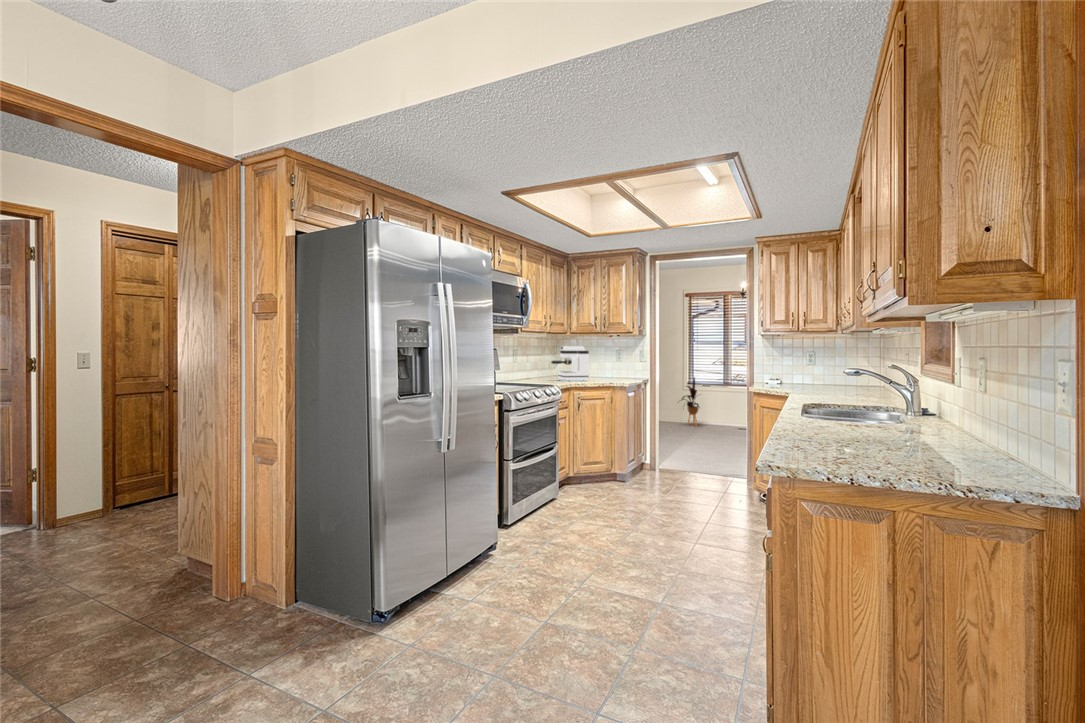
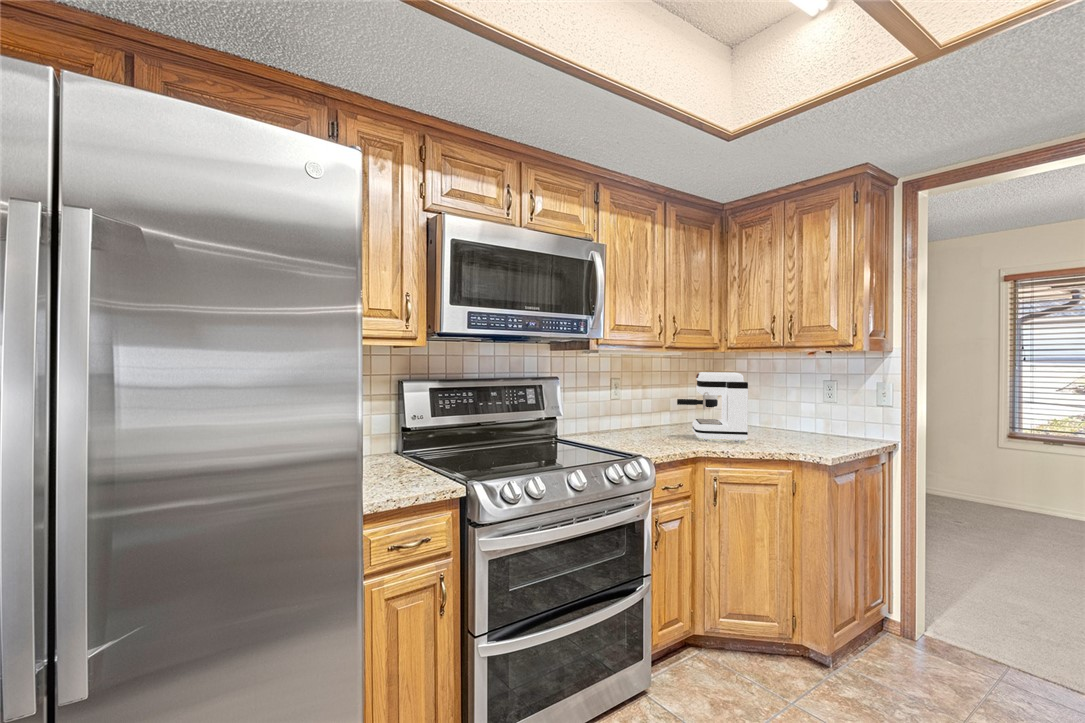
house plant: present [682,378,699,426] -> none [981,429,1046,524]

